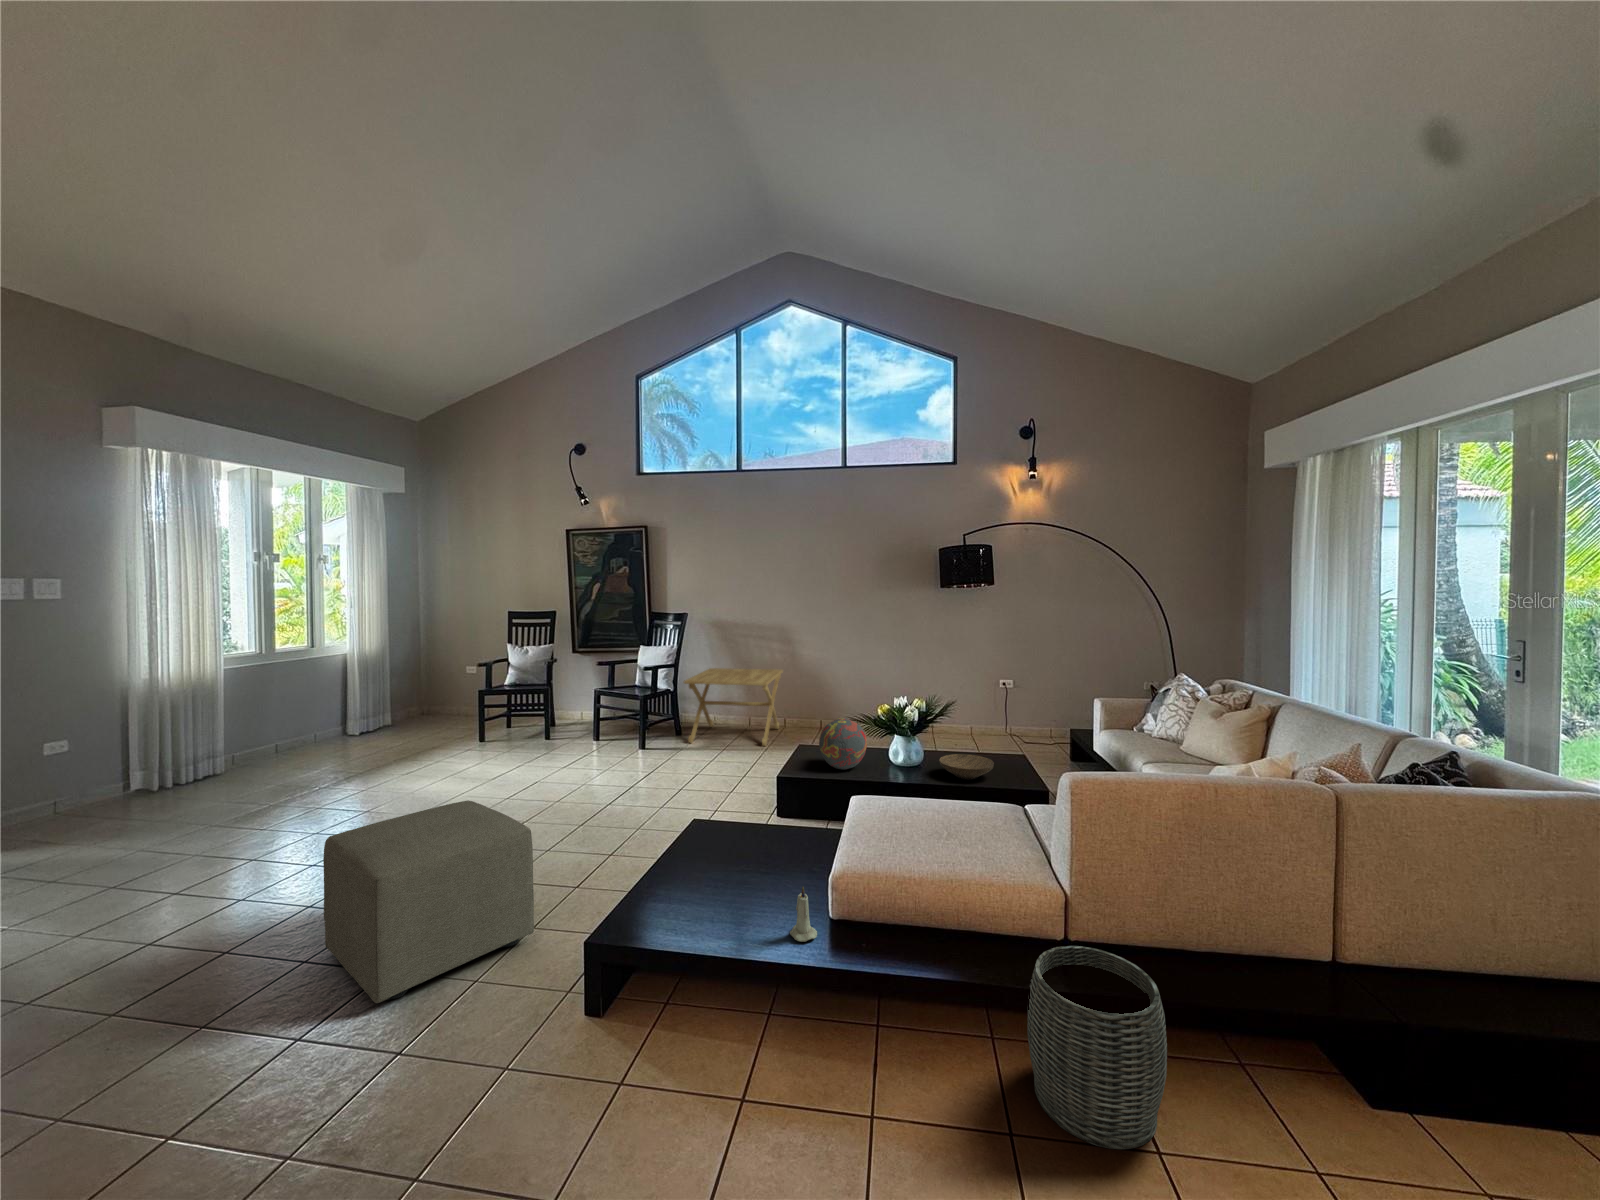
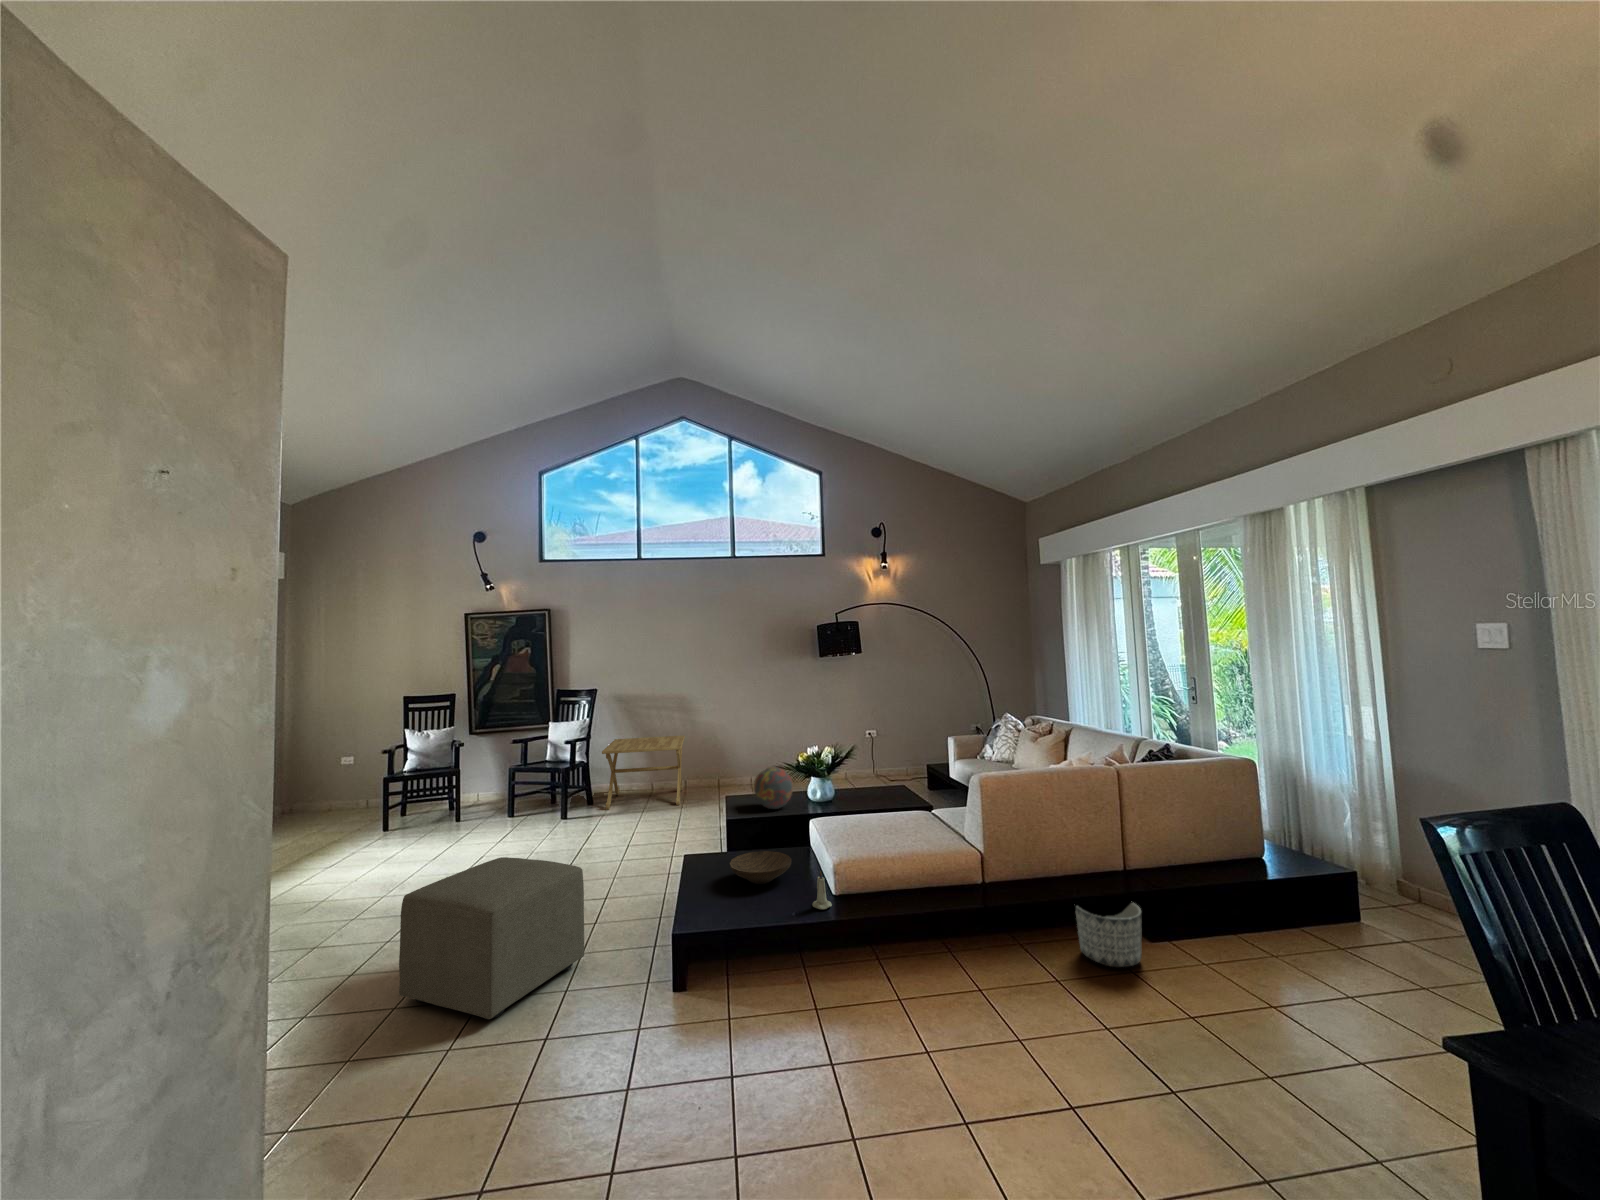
wooden bowl: present [939,754,994,780] -> present [730,851,791,884]
woven basket: present [1028,946,1167,1150] -> none [972,881,1052,992]
planter: none [1222,993,1354,1145] -> present [1076,903,1142,967]

